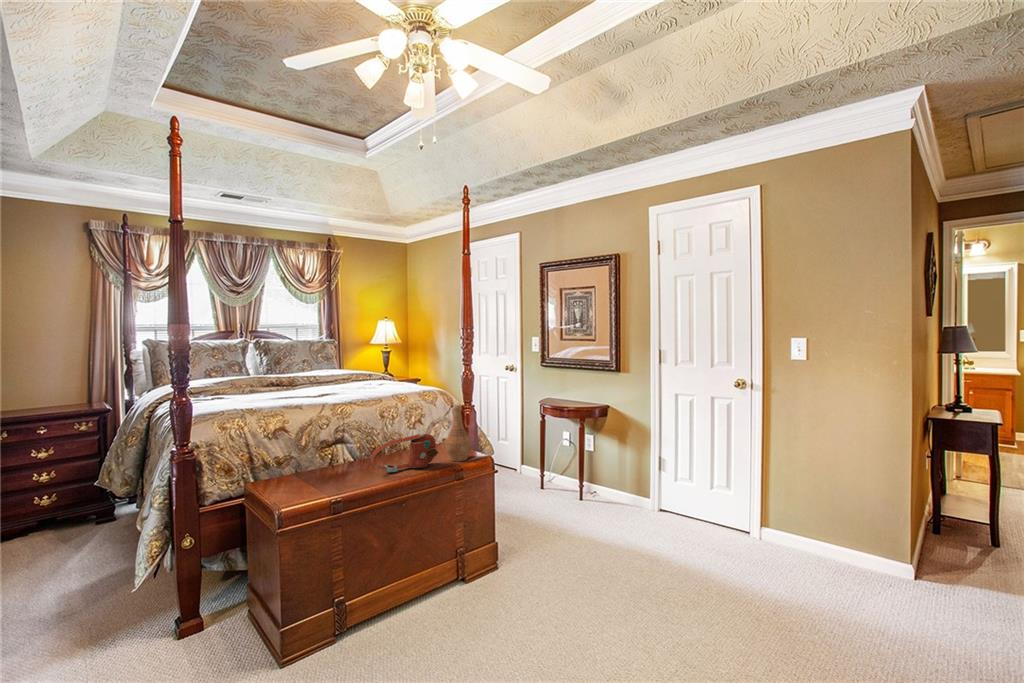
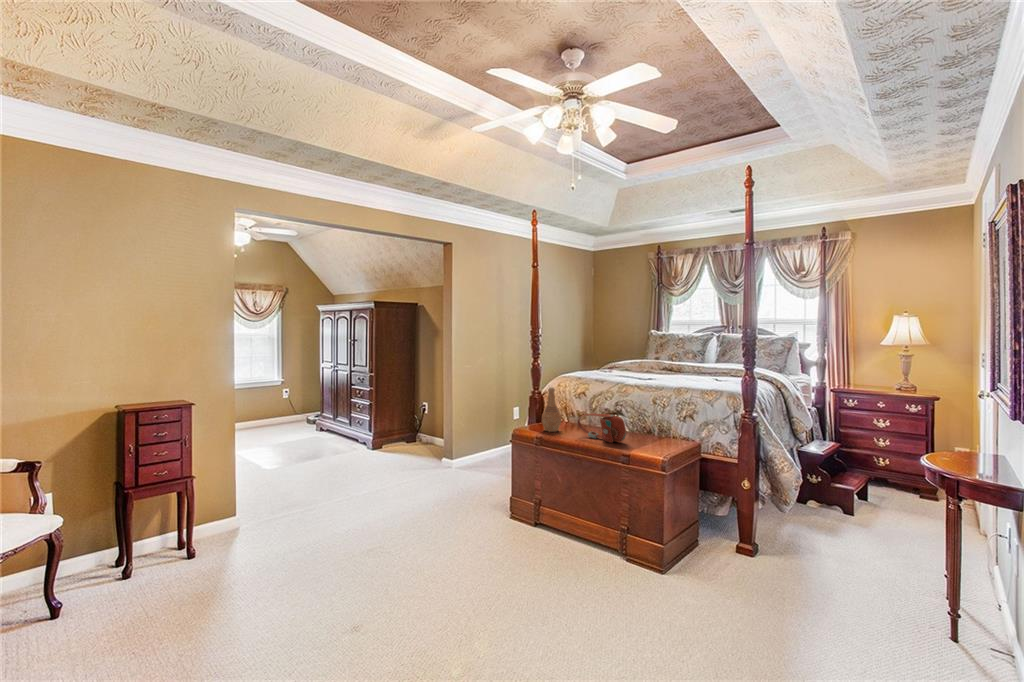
vase: present [446,404,471,461] -> present [541,387,562,432]

